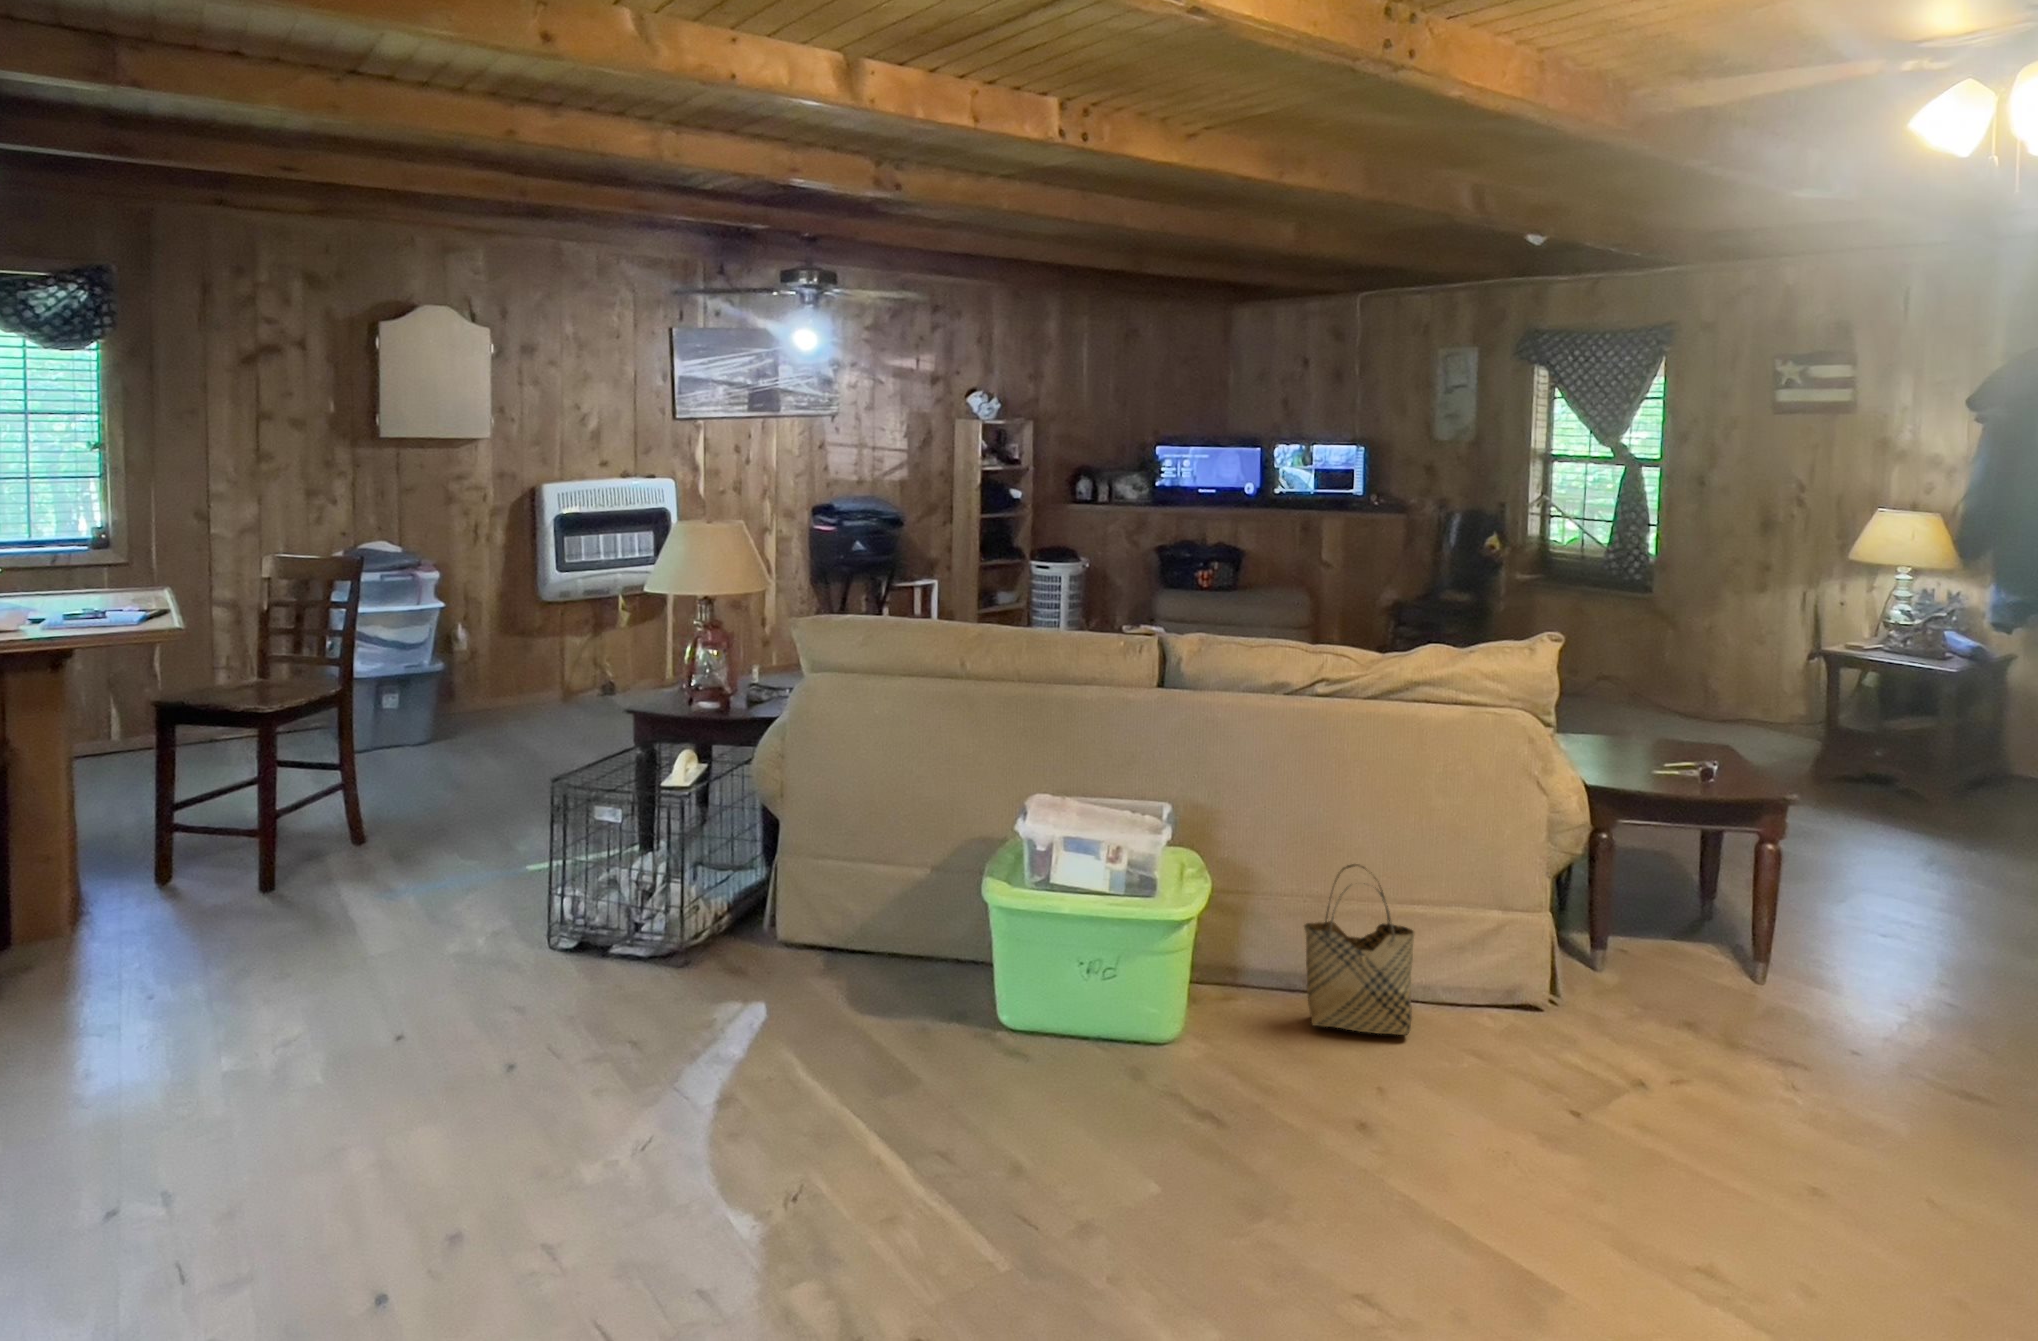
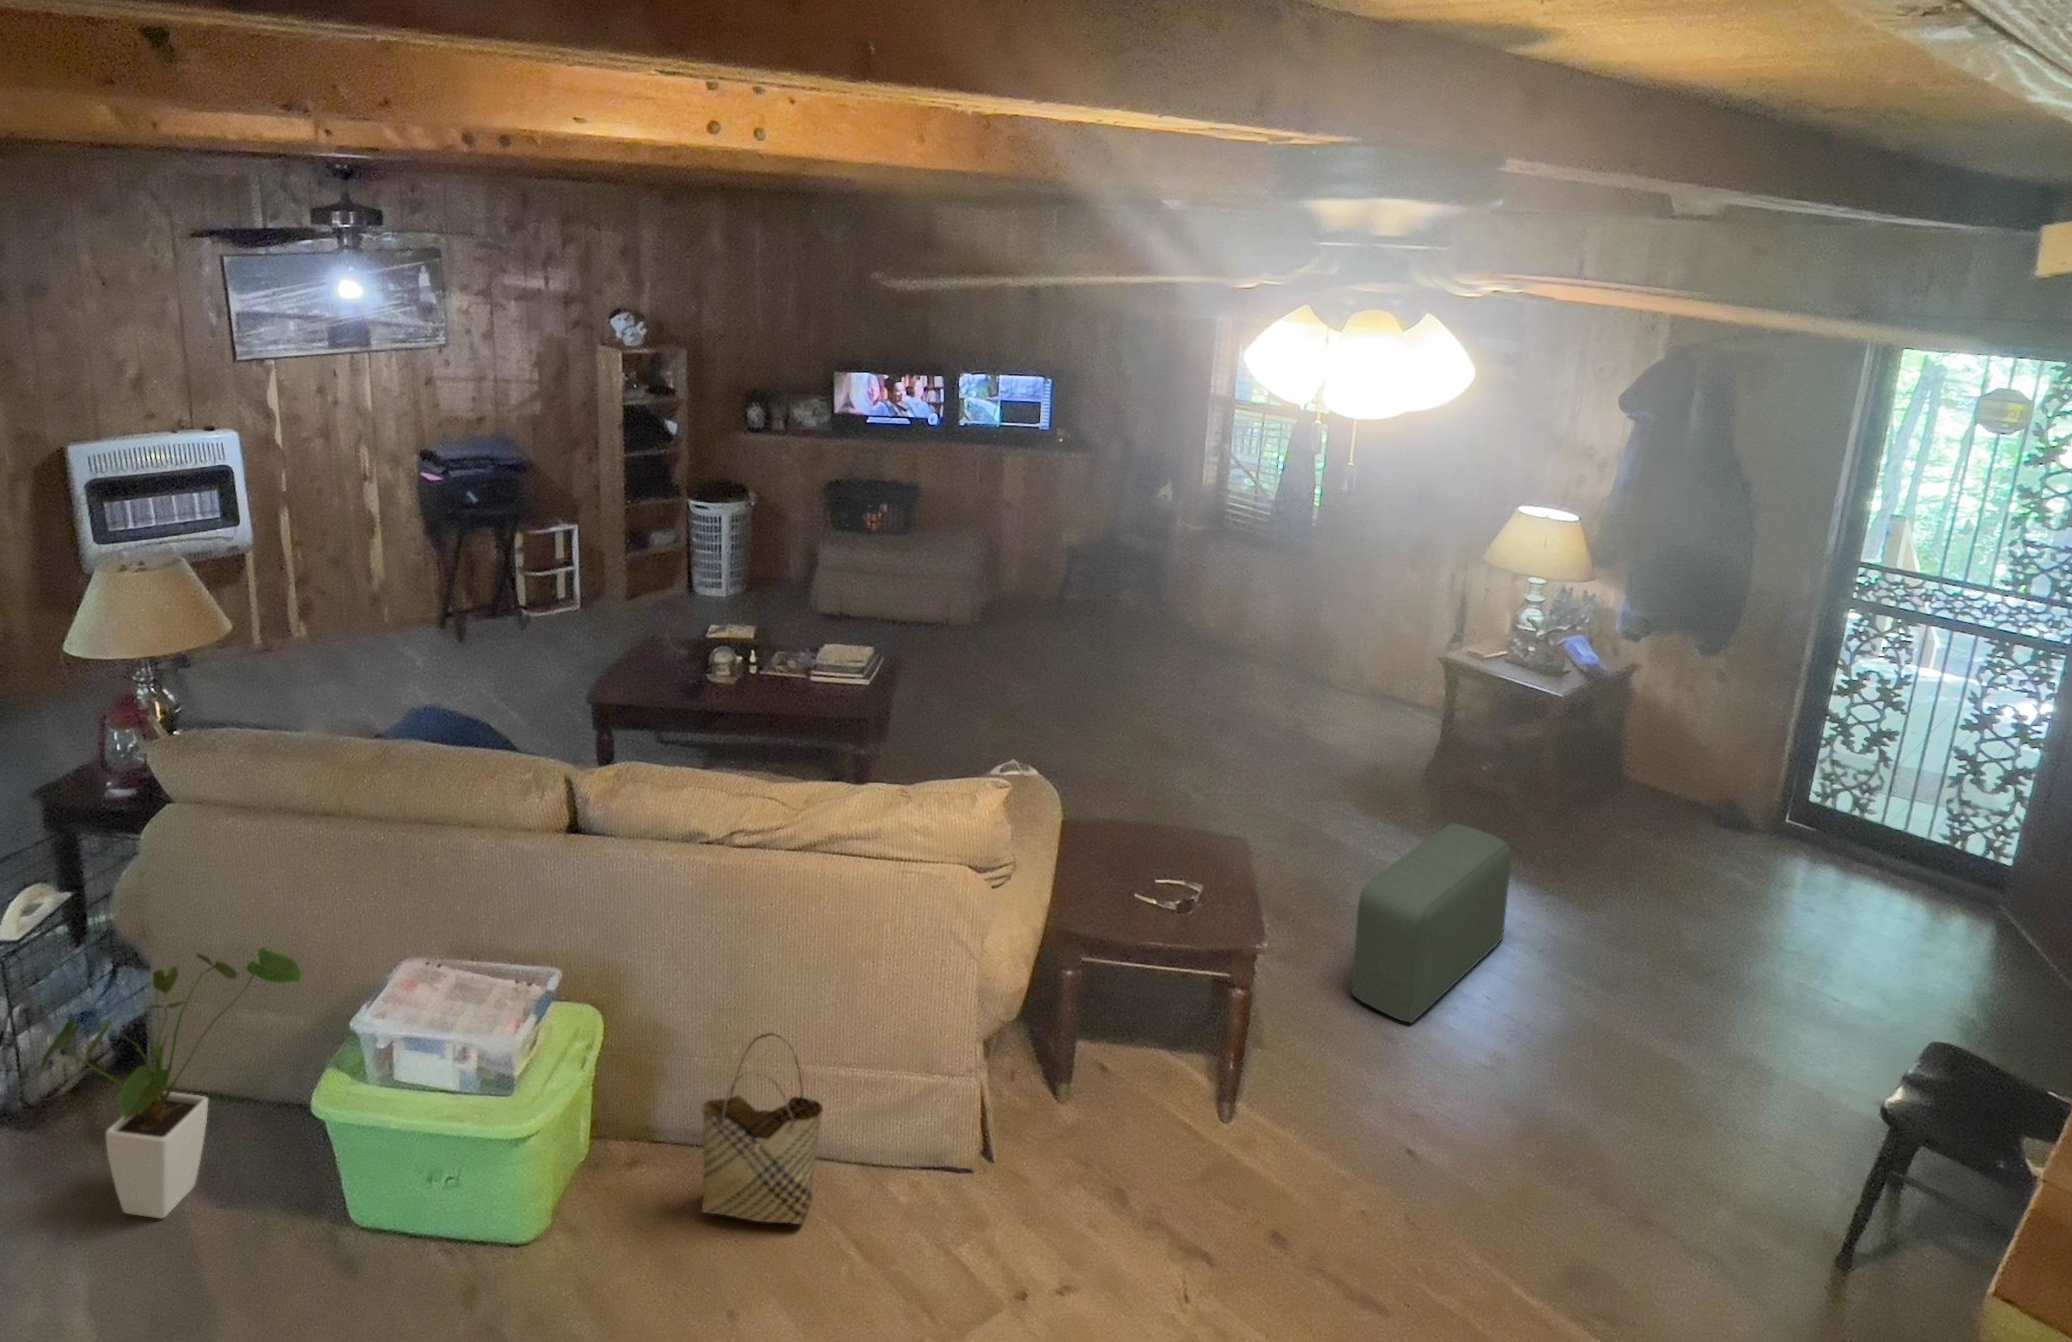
pouf: none [1832,765,1961,928] -> present [1352,823,1512,1022]
house plant: none [768,786,936,1019] -> present [40,948,302,1218]

